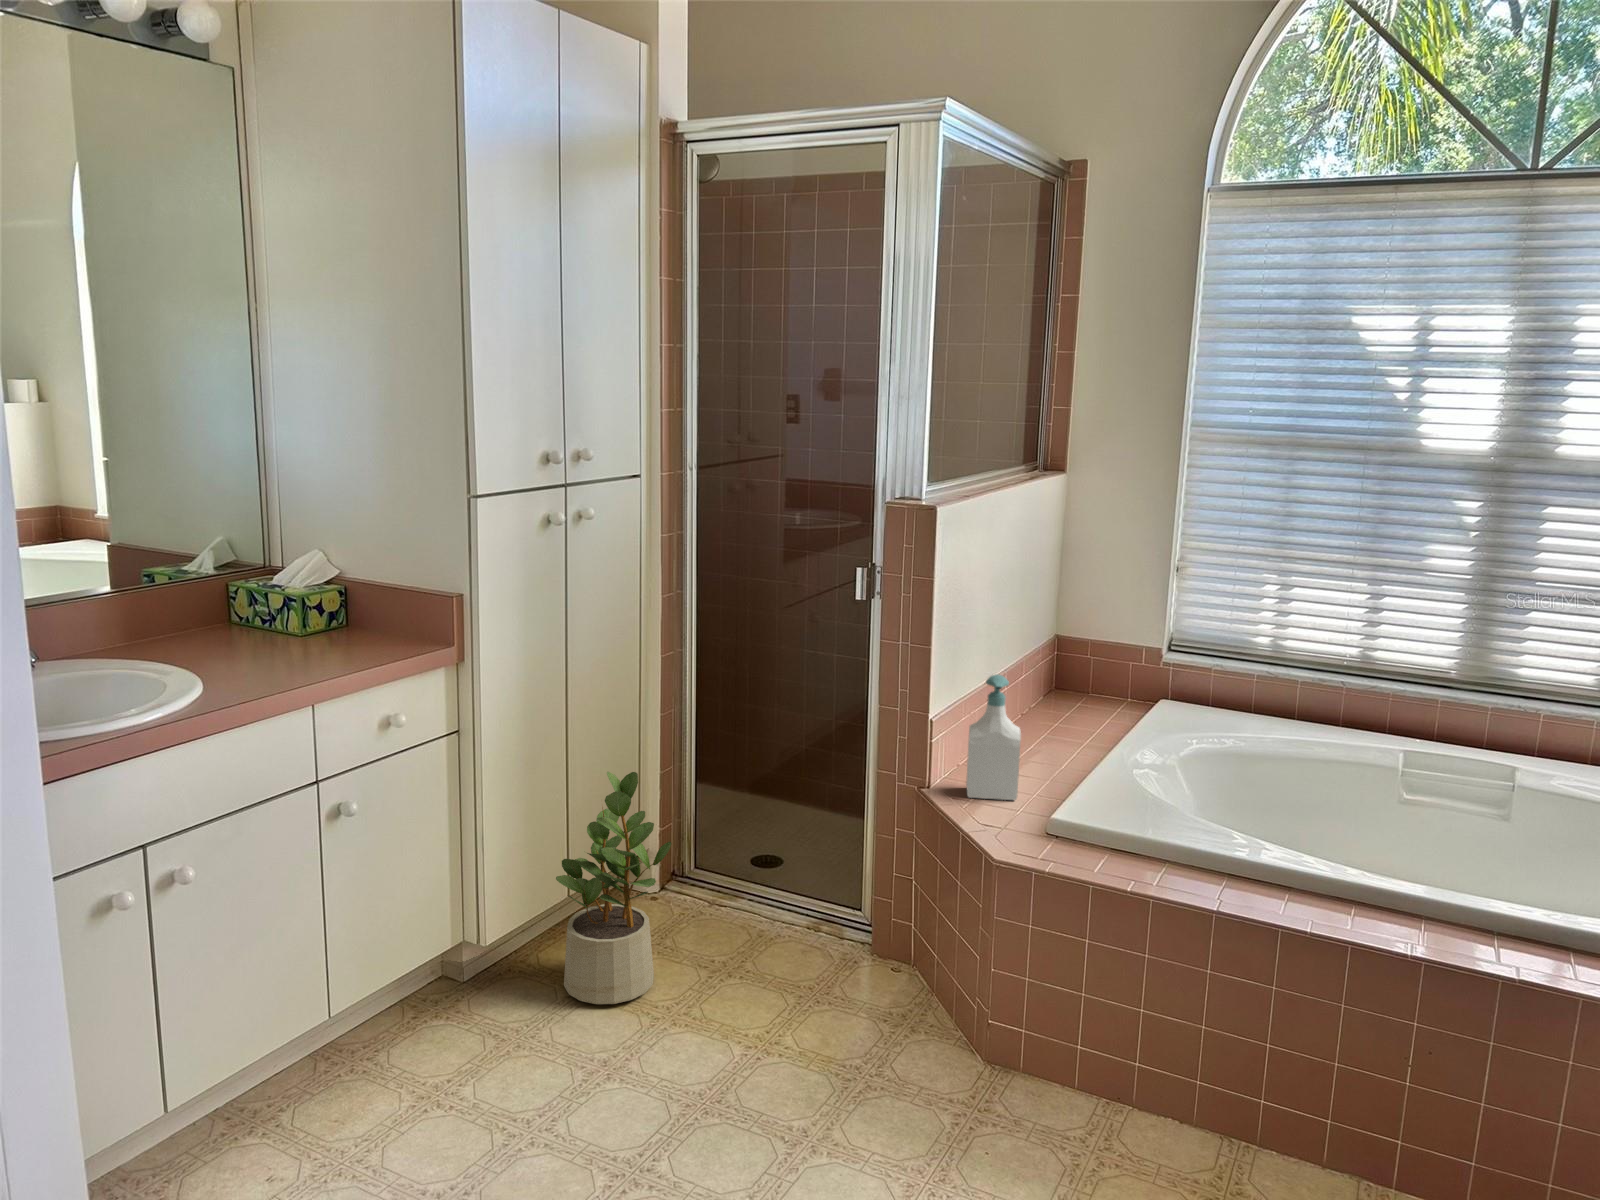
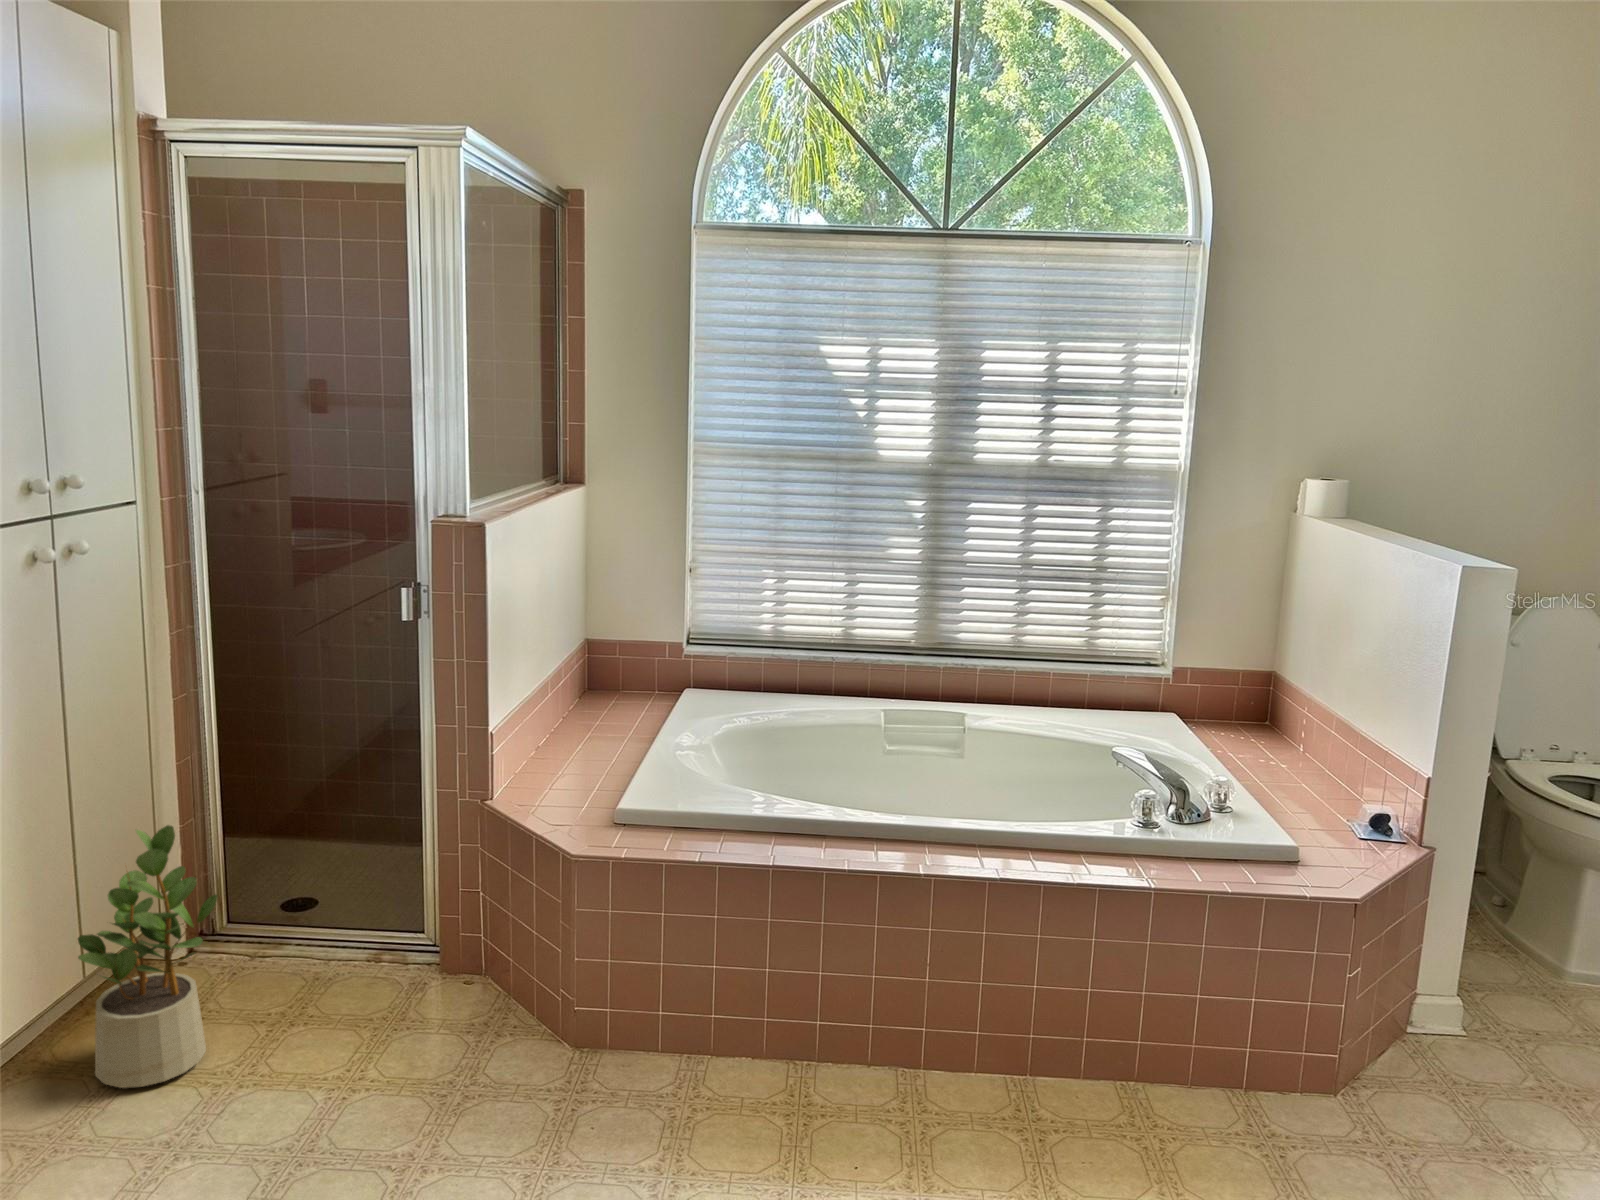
soap bottle: present [966,675,1021,800] -> none [527,680,579,801]

